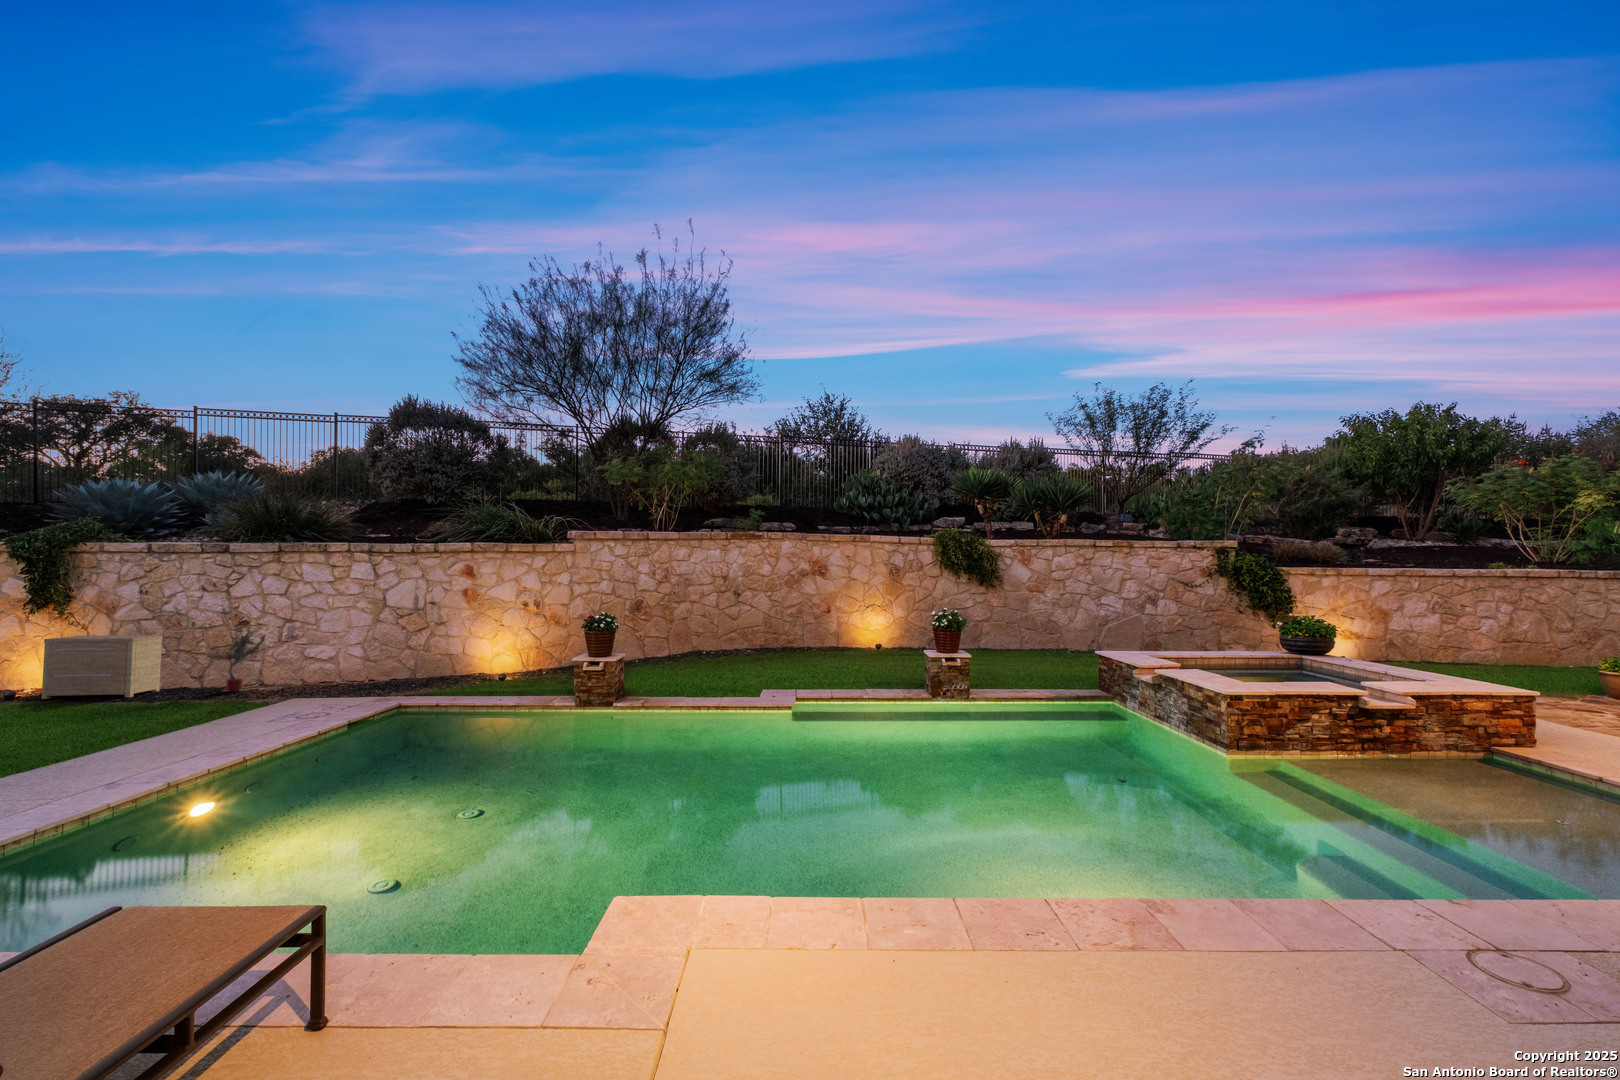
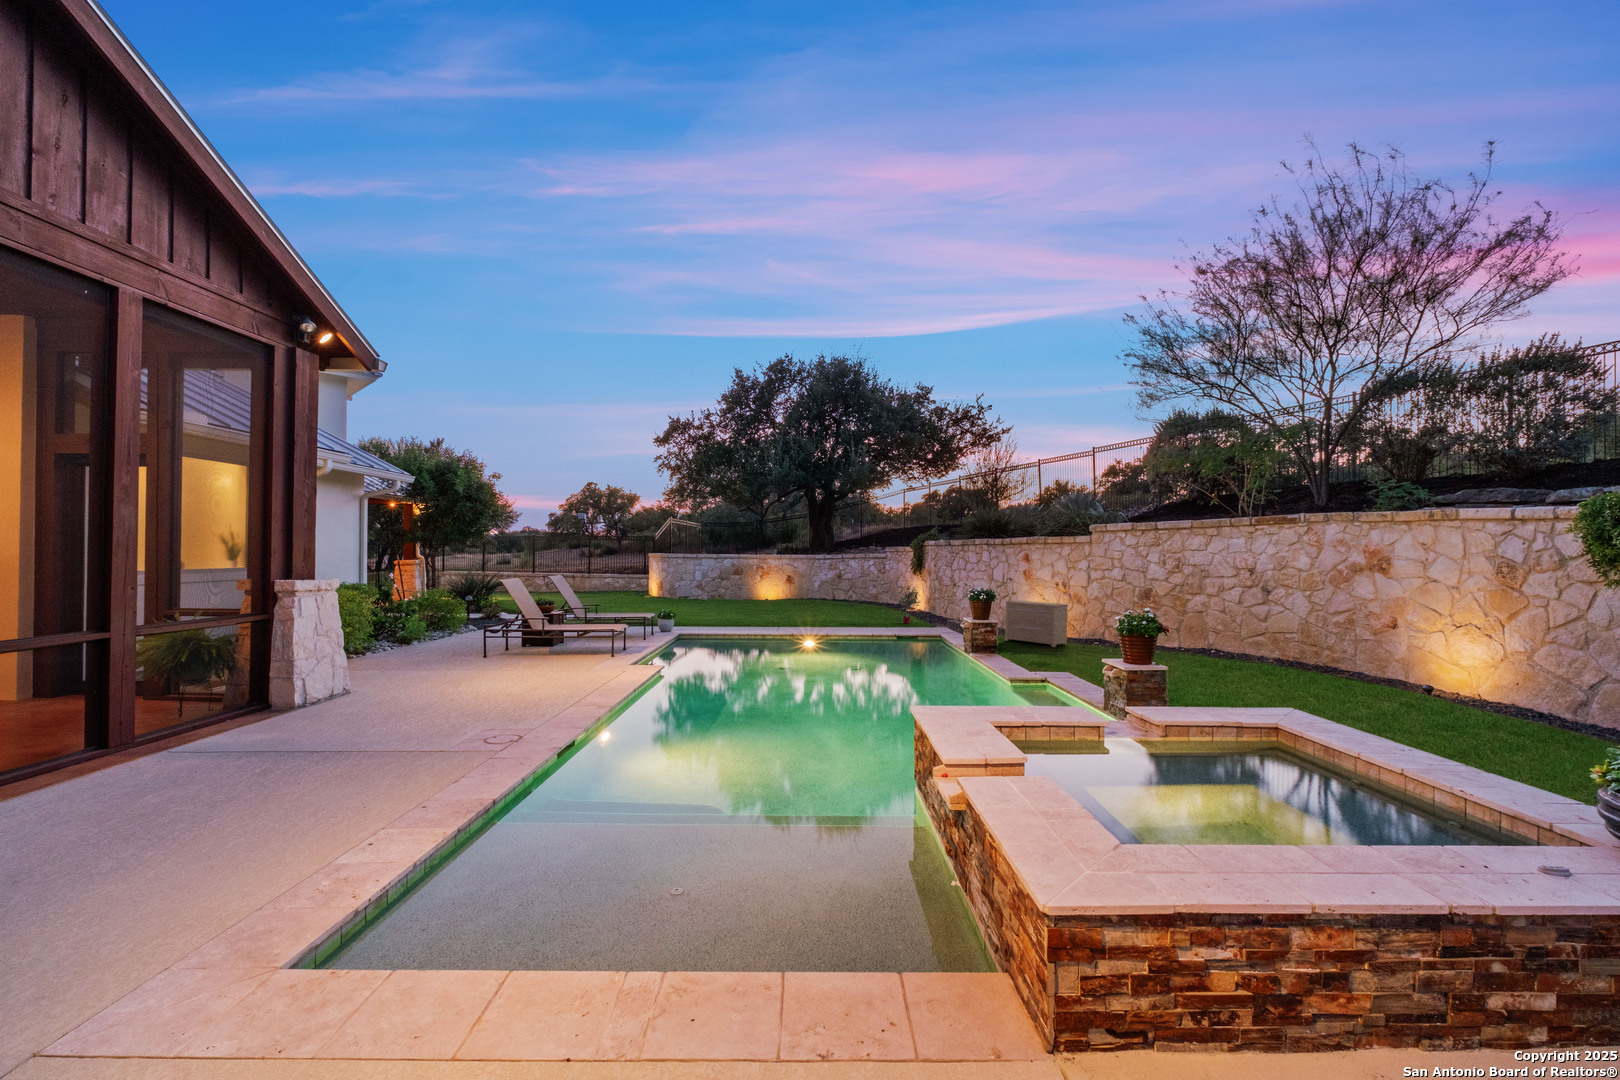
side table: present [42,635,163,699] -> present [1005,600,1068,647]

